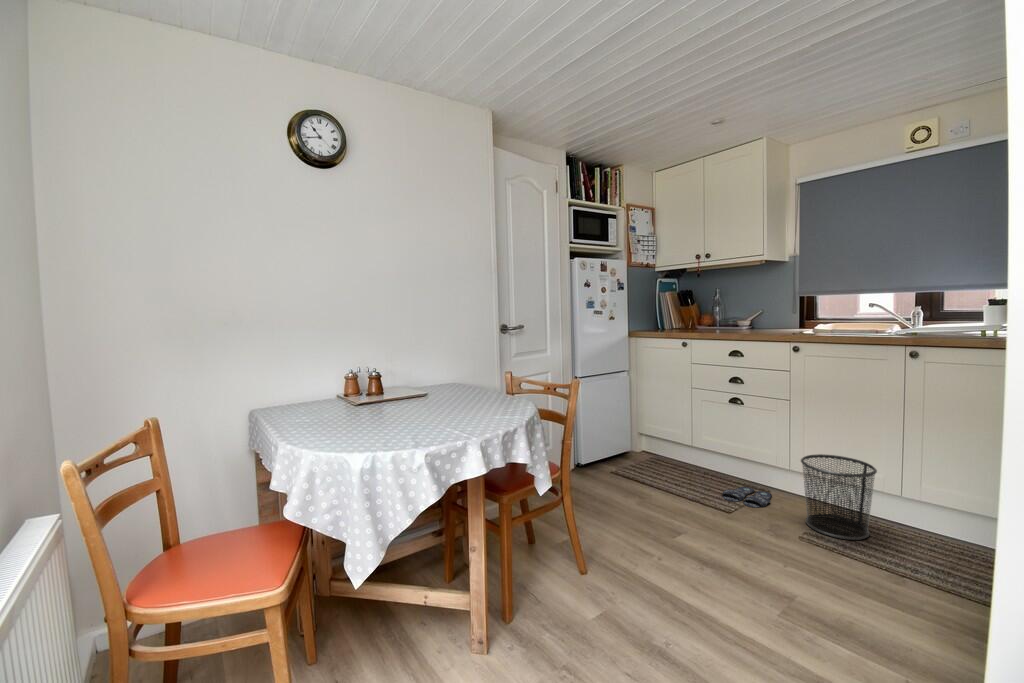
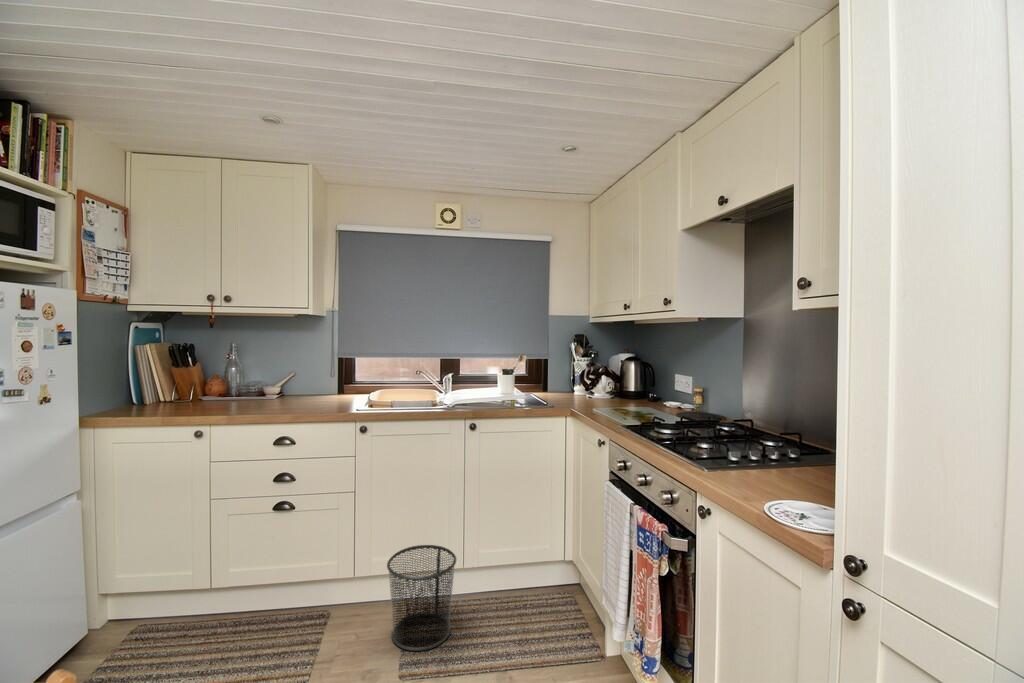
slippers: present [722,487,772,508] -> none [282,615,345,662]

